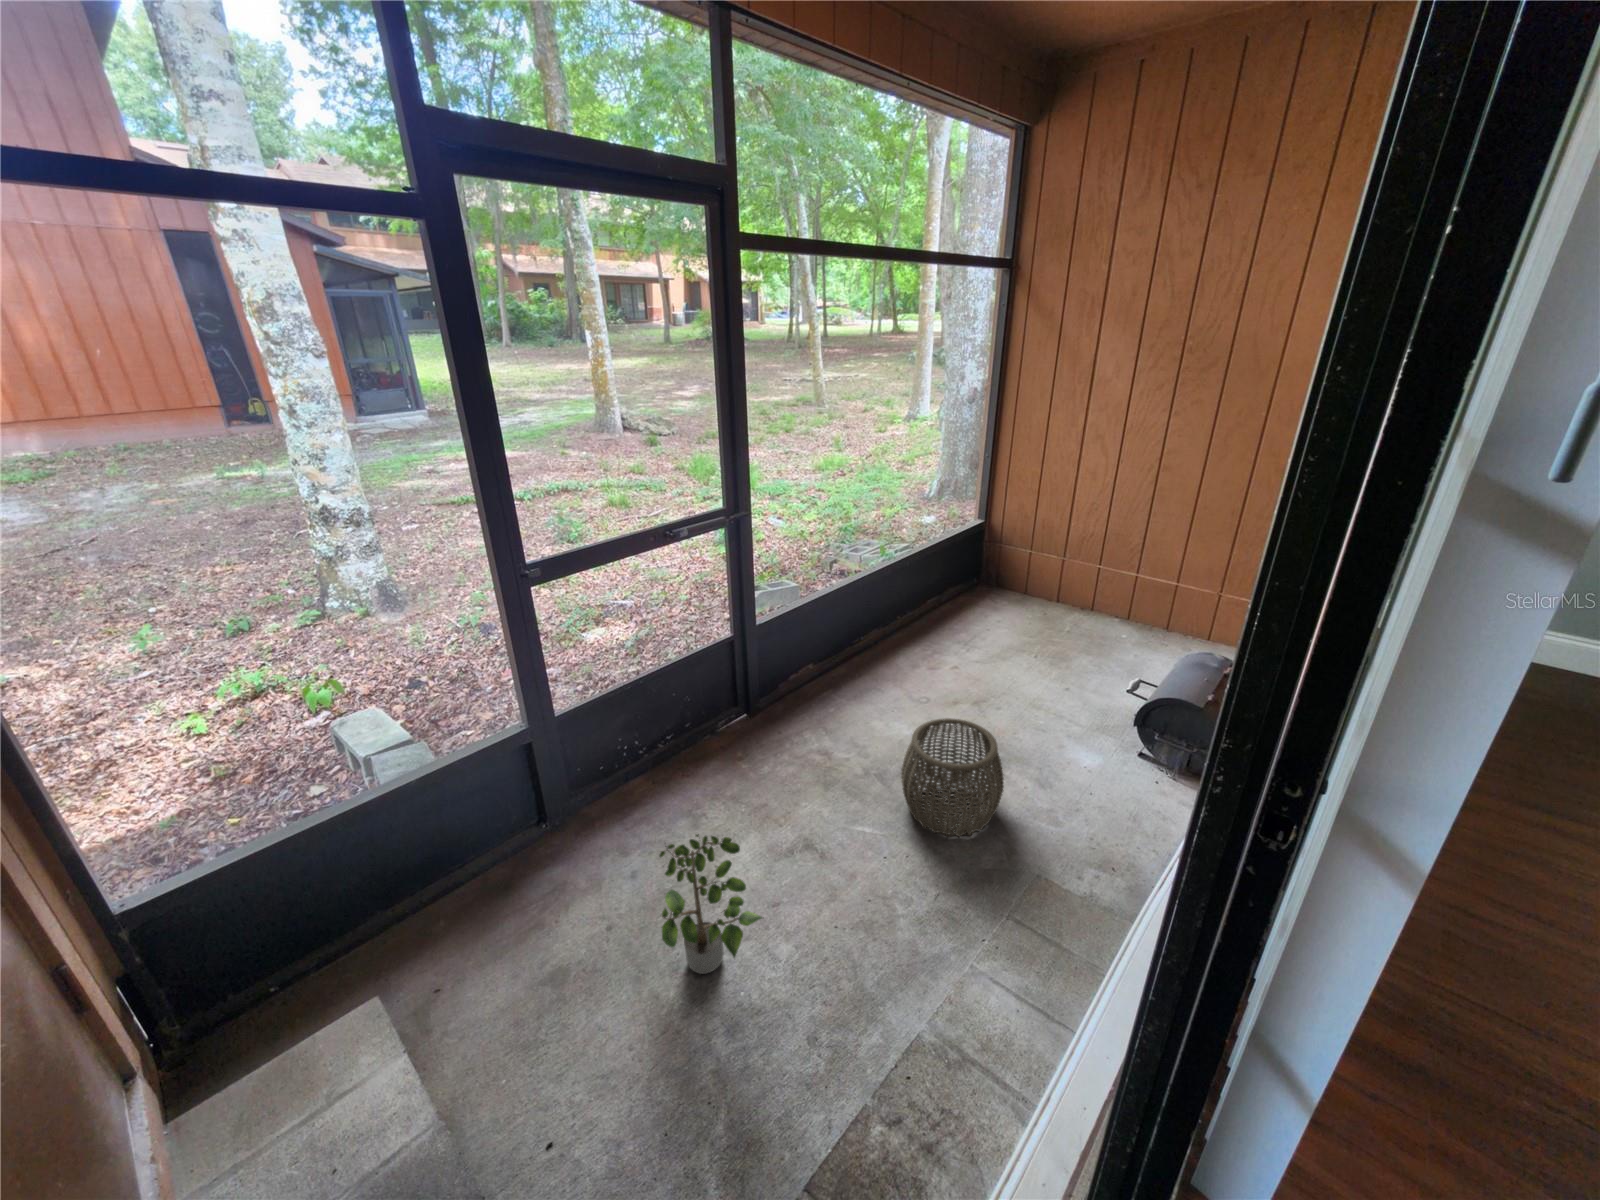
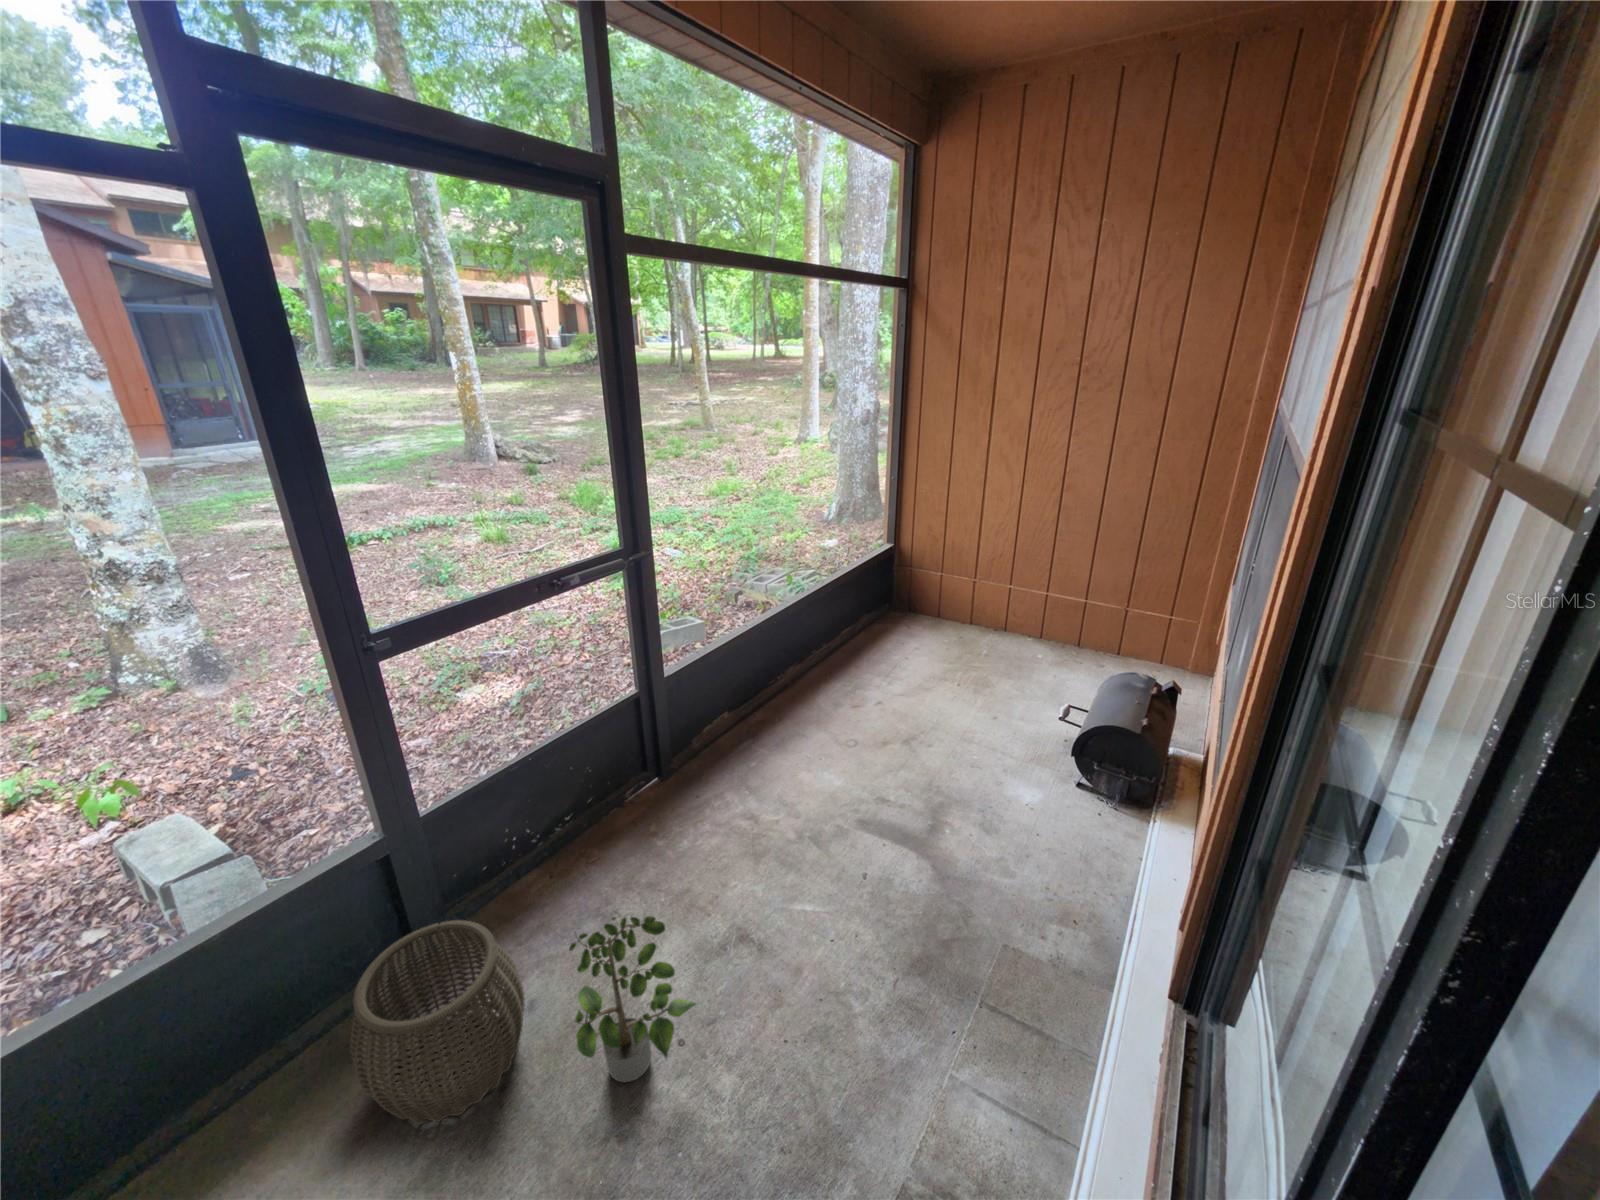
woven basket: present [901,718,1004,837] -> present [350,920,525,1125]

